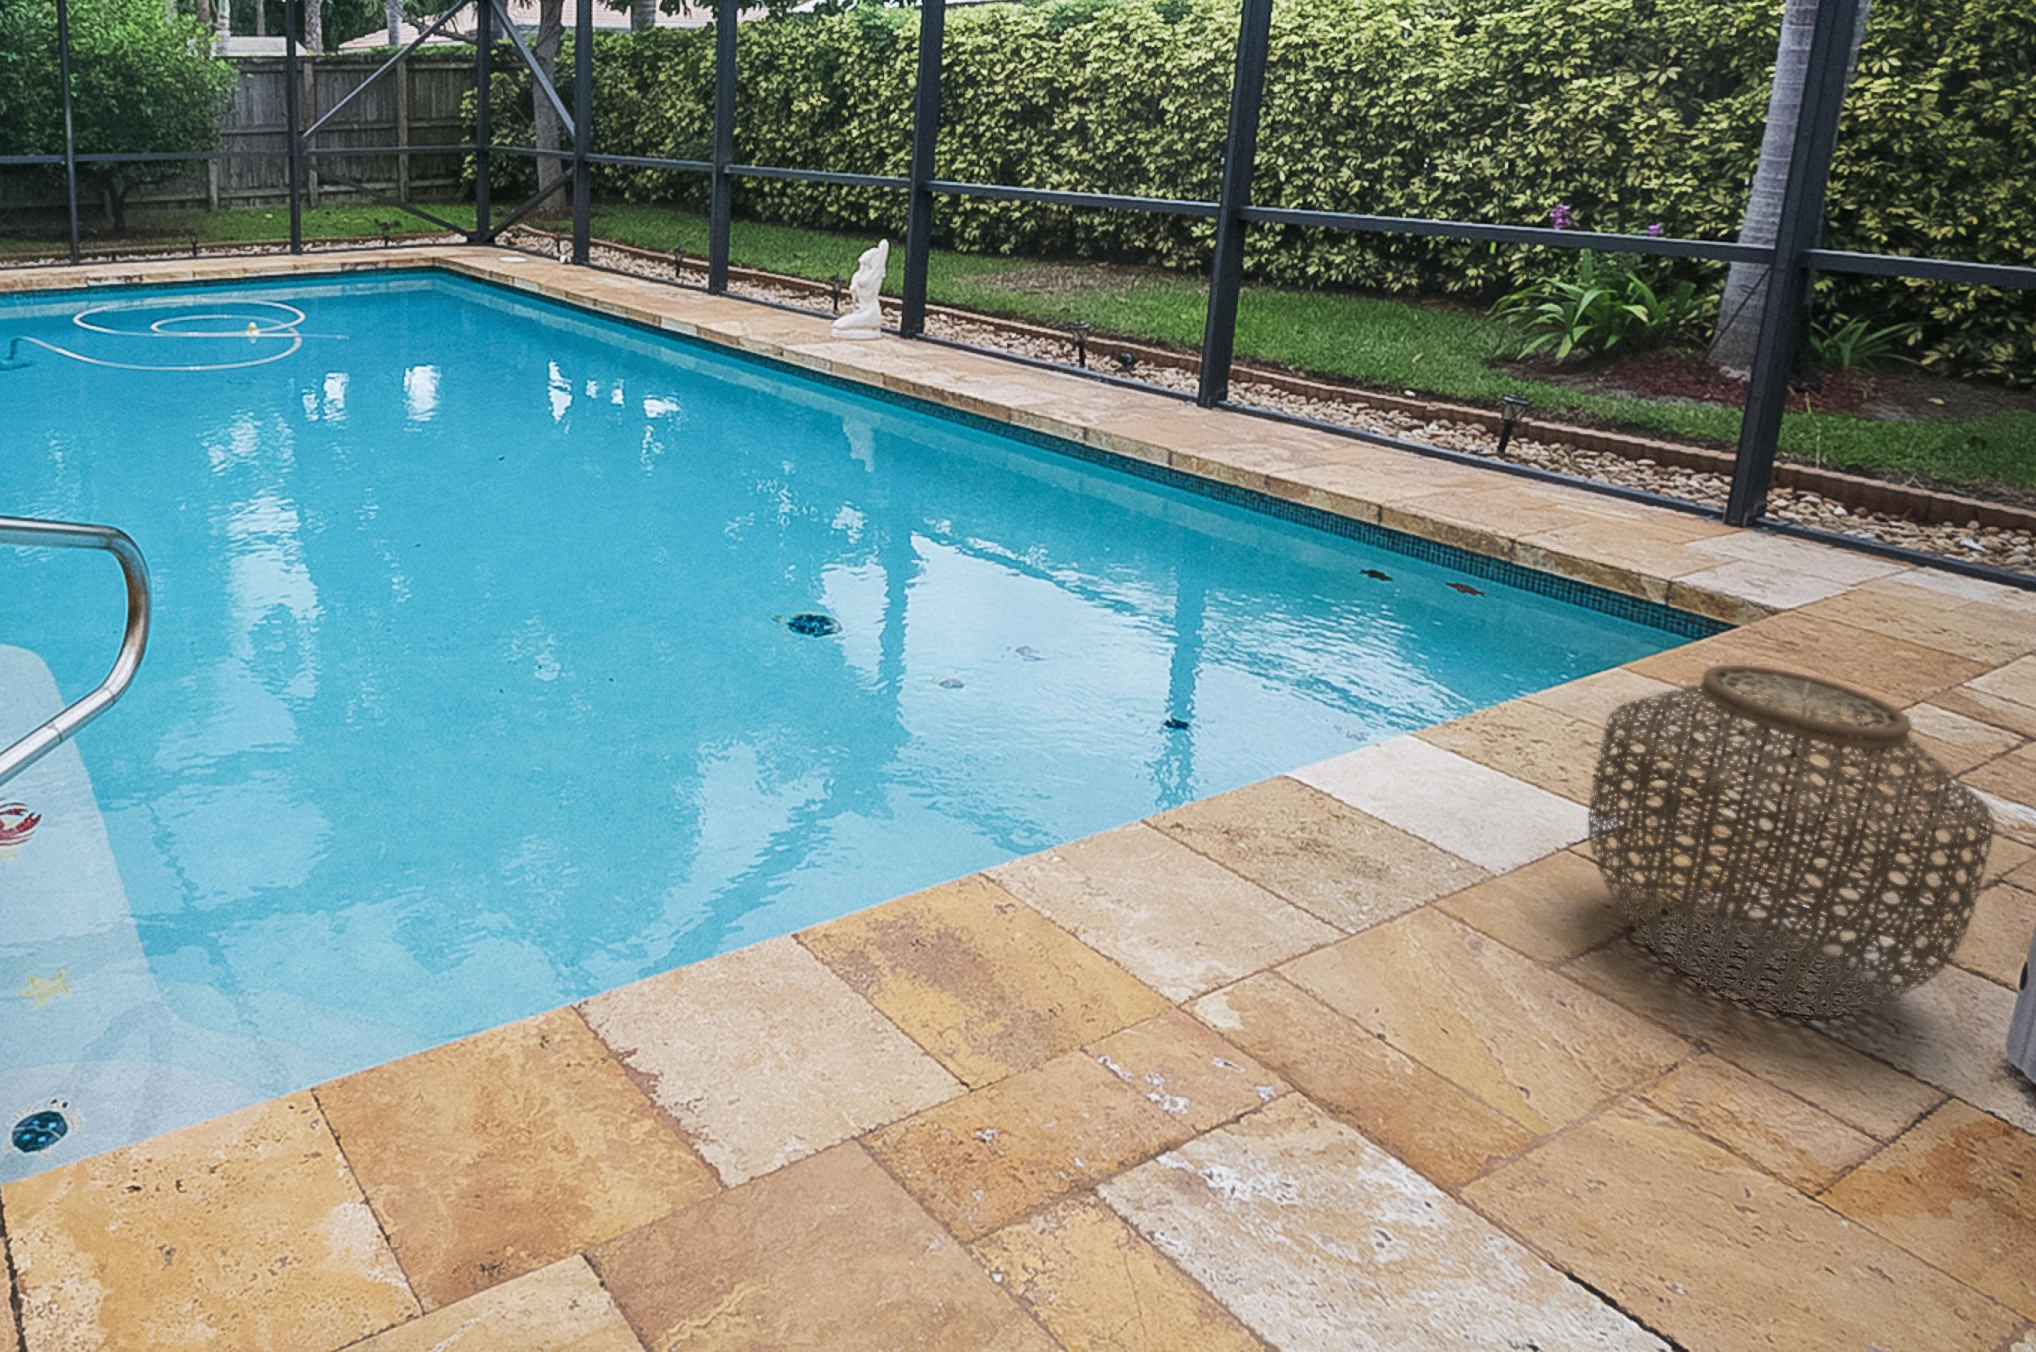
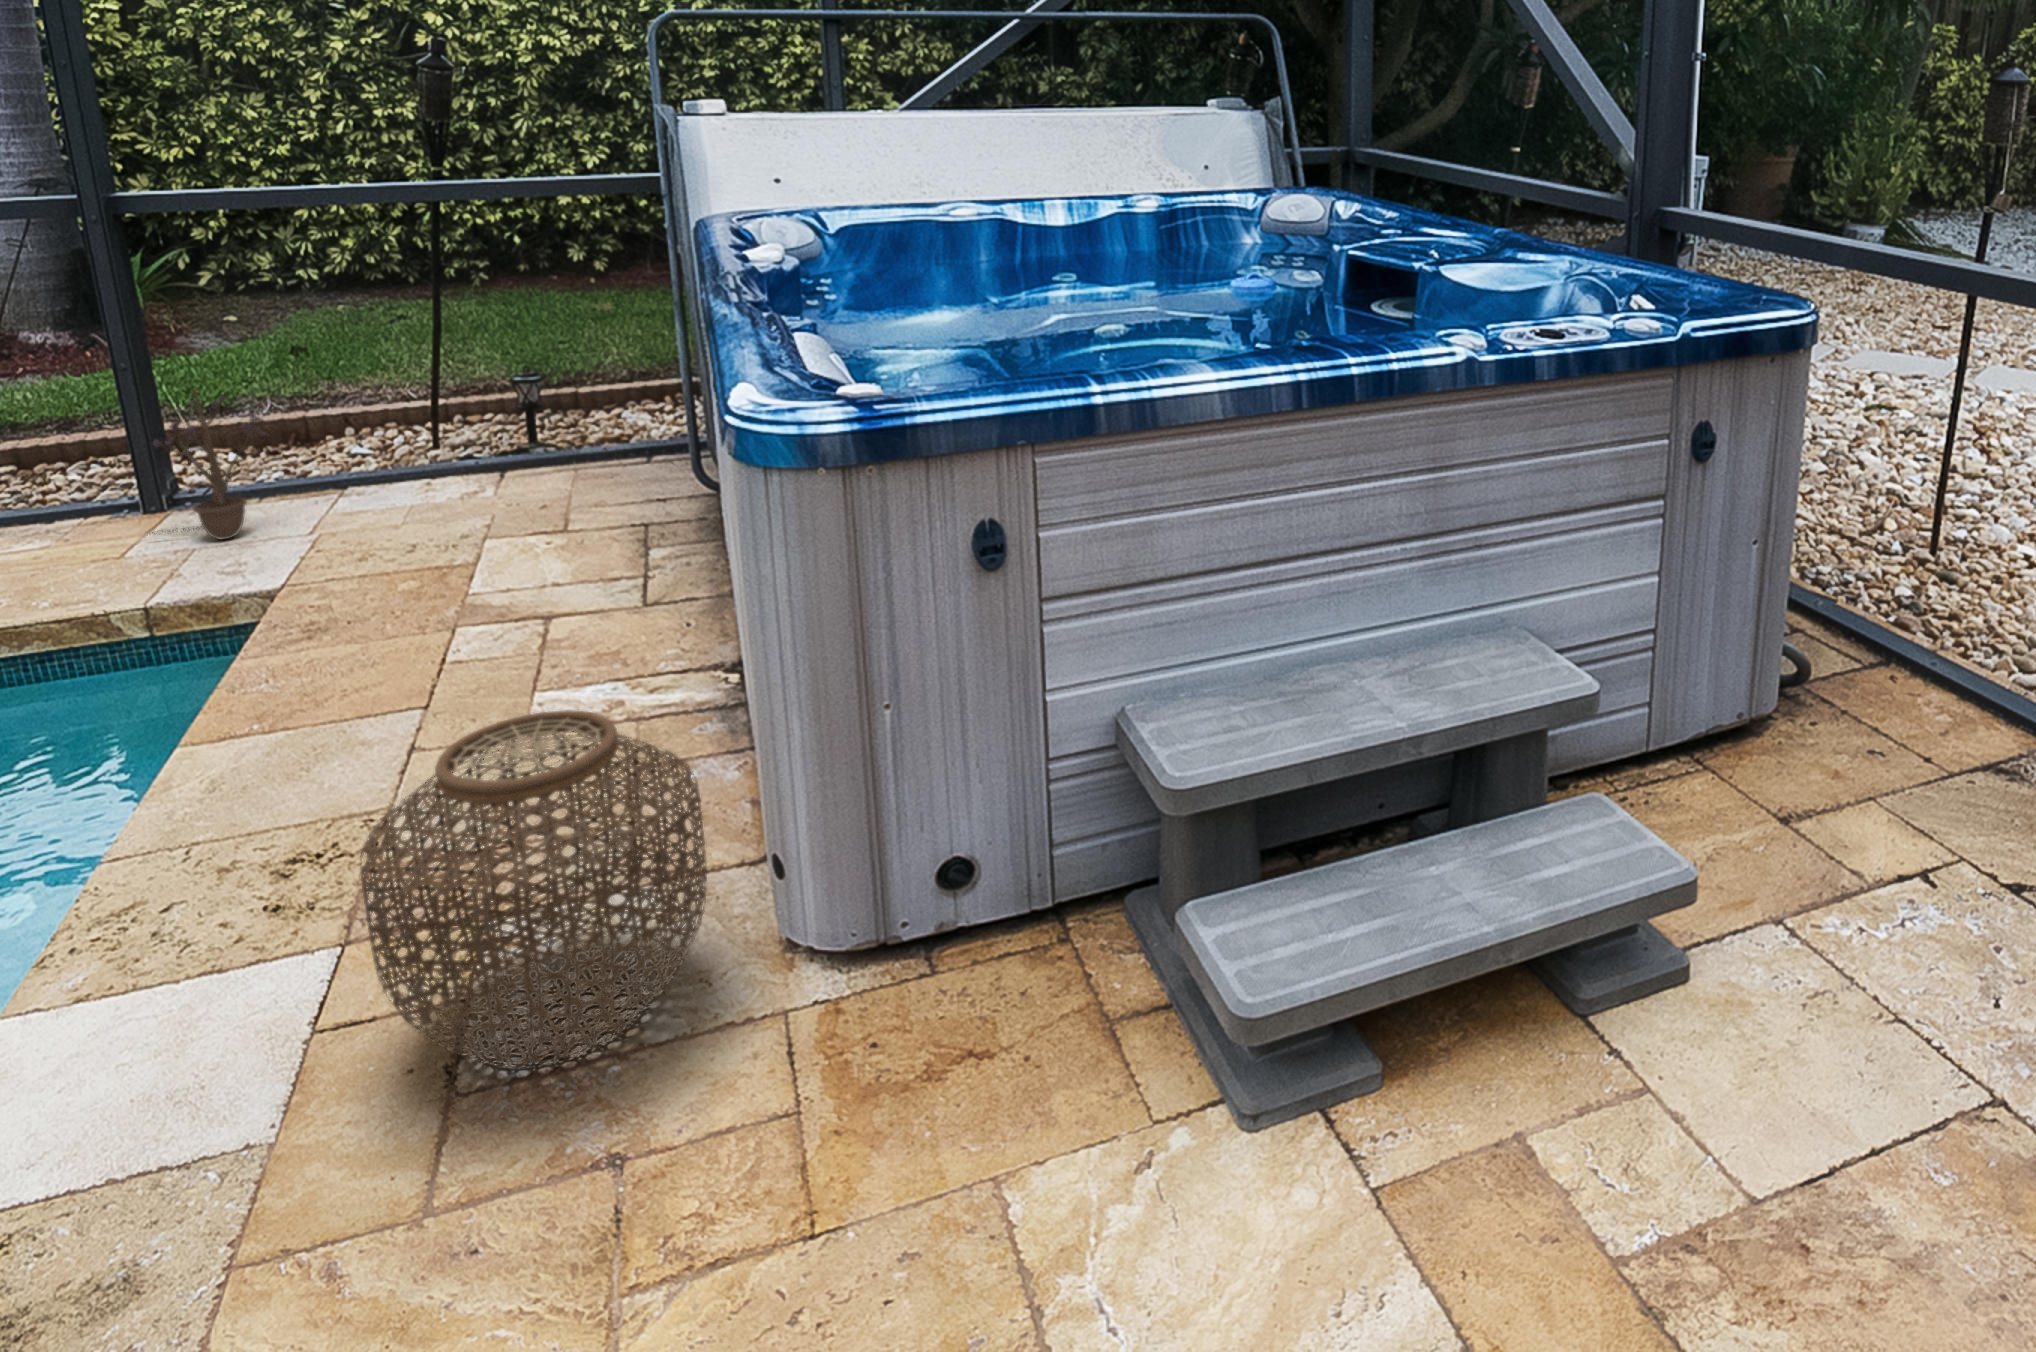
decorative plant: none [1709,413,1856,556] -> present [153,390,269,539]

